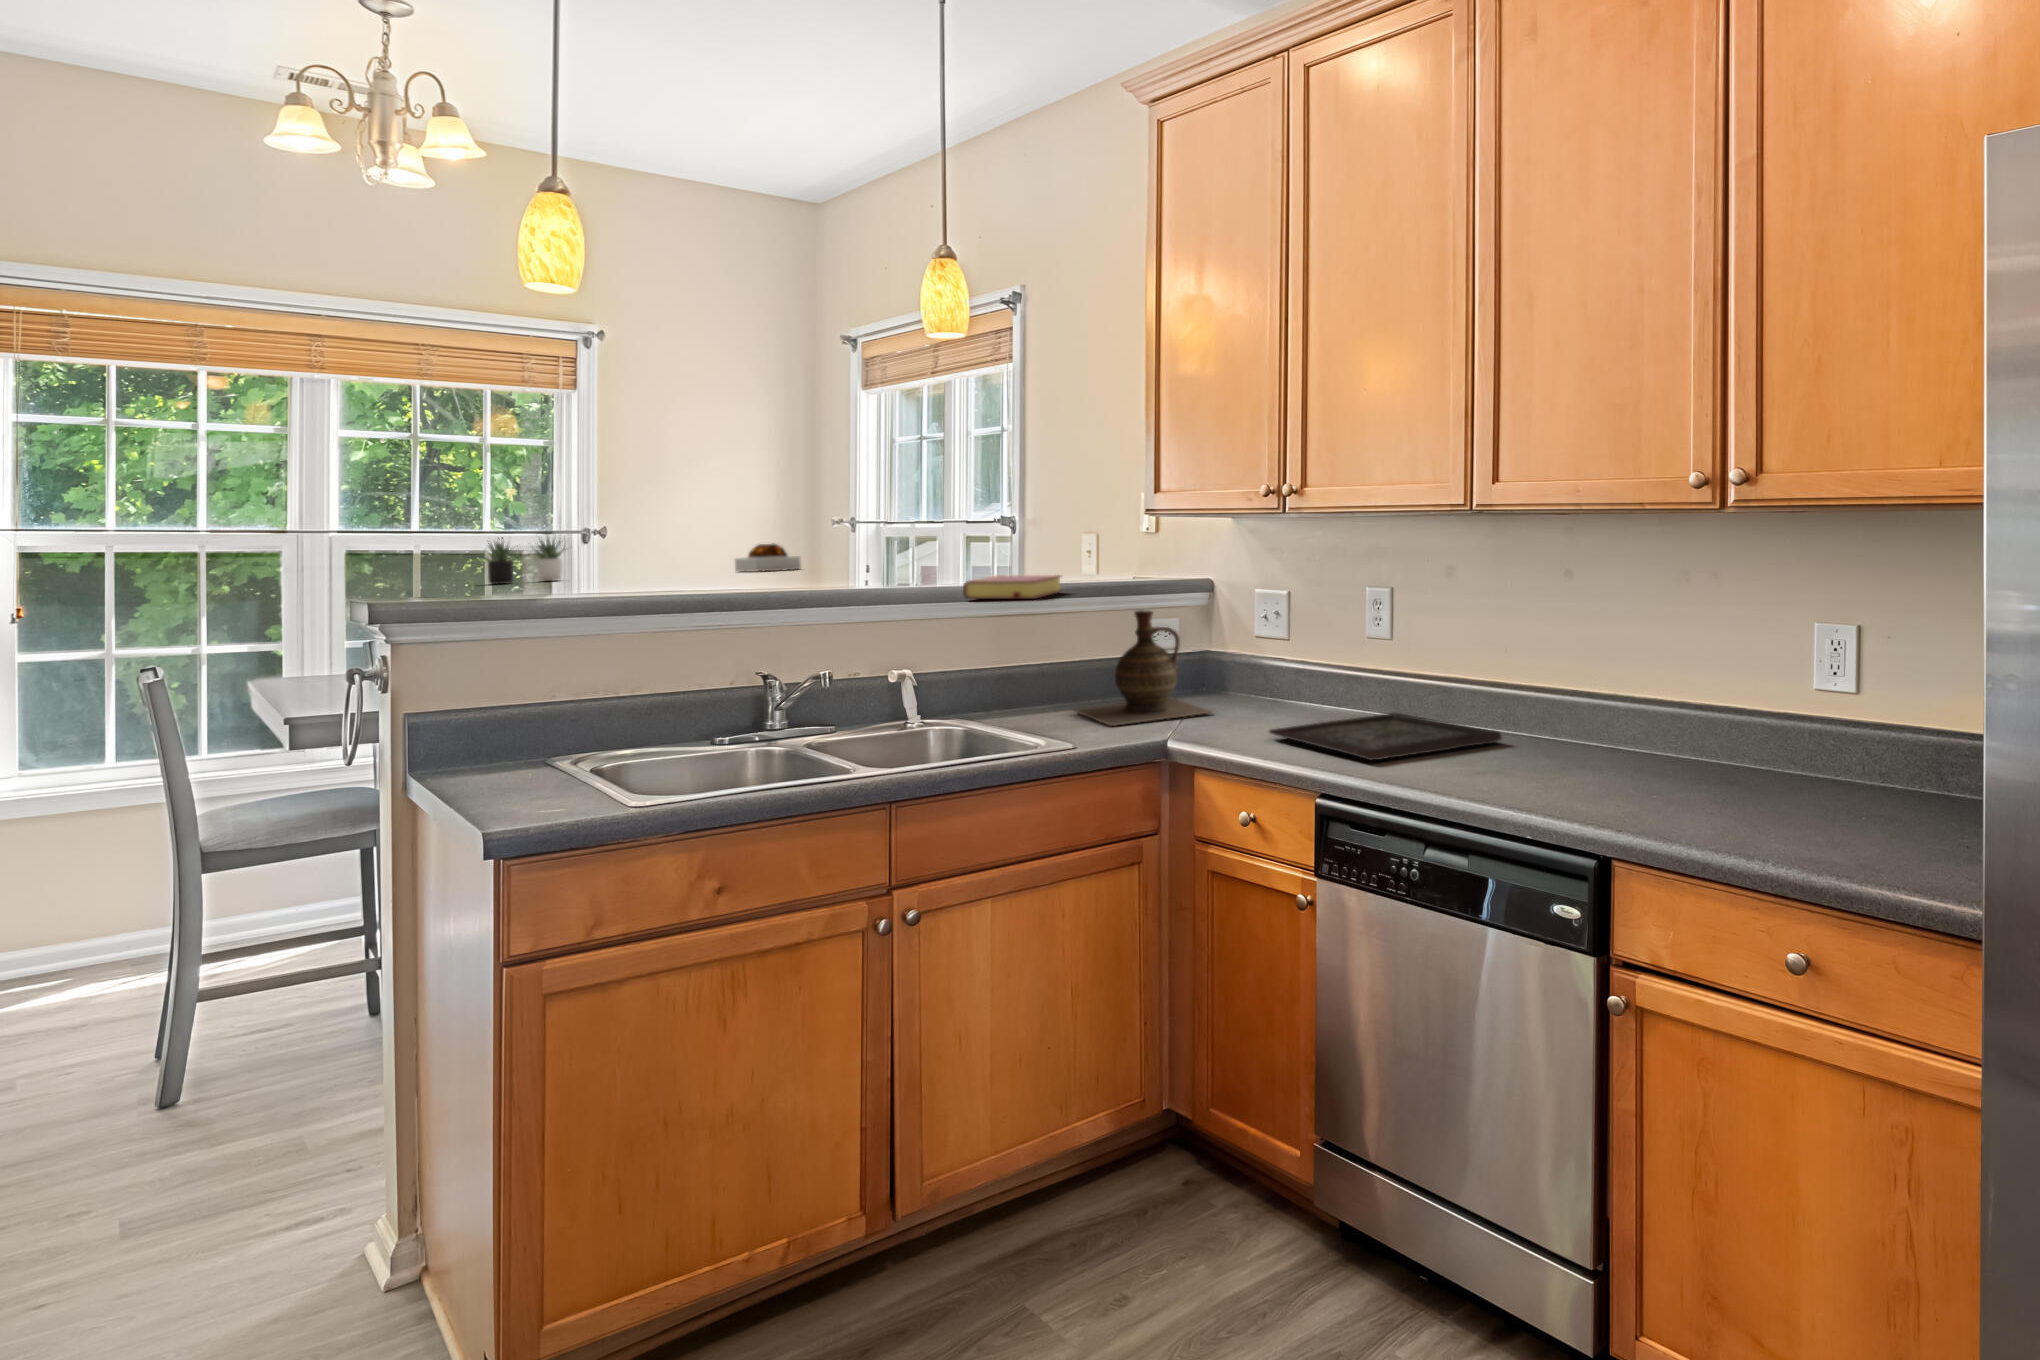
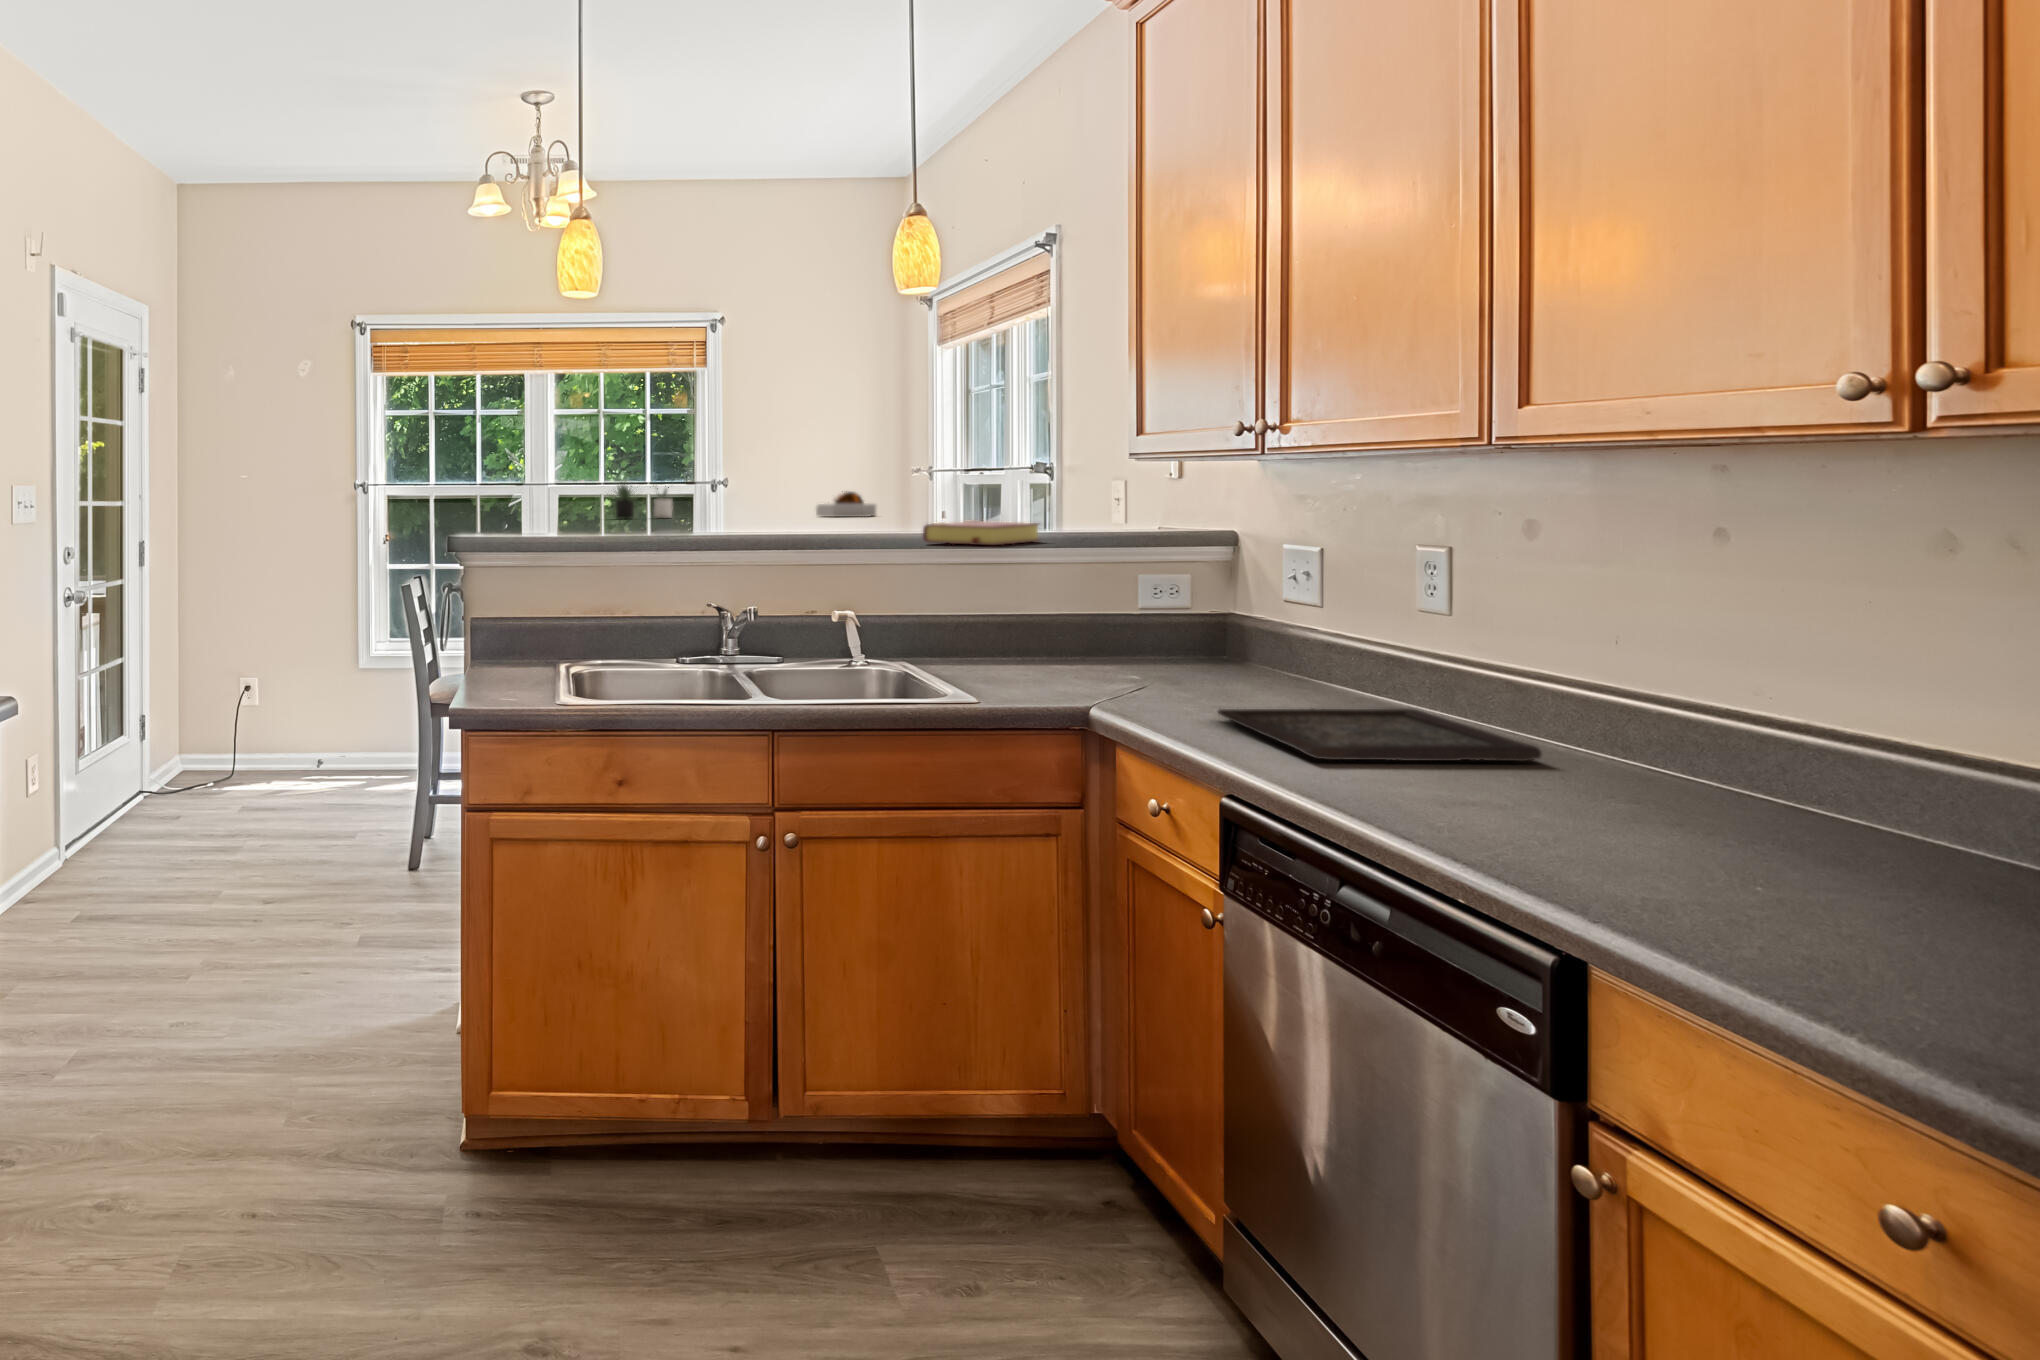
ceramic jug: present [1074,610,1212,726] -> none [1023,563,1187,687]

